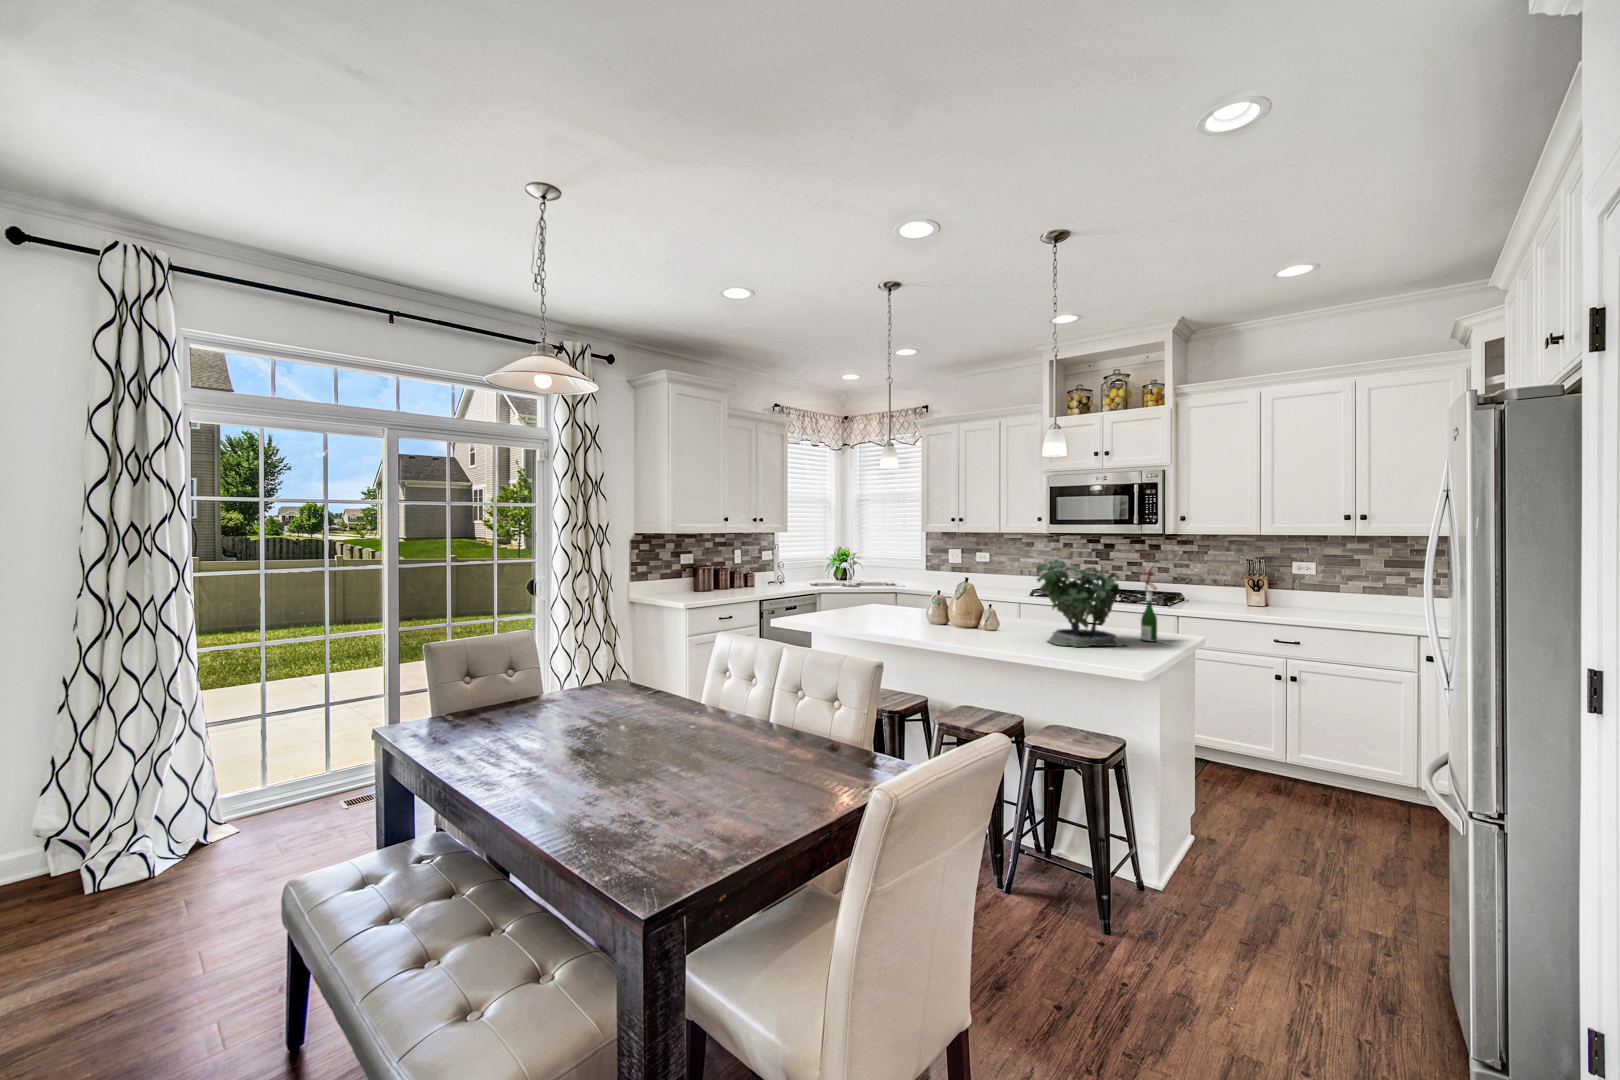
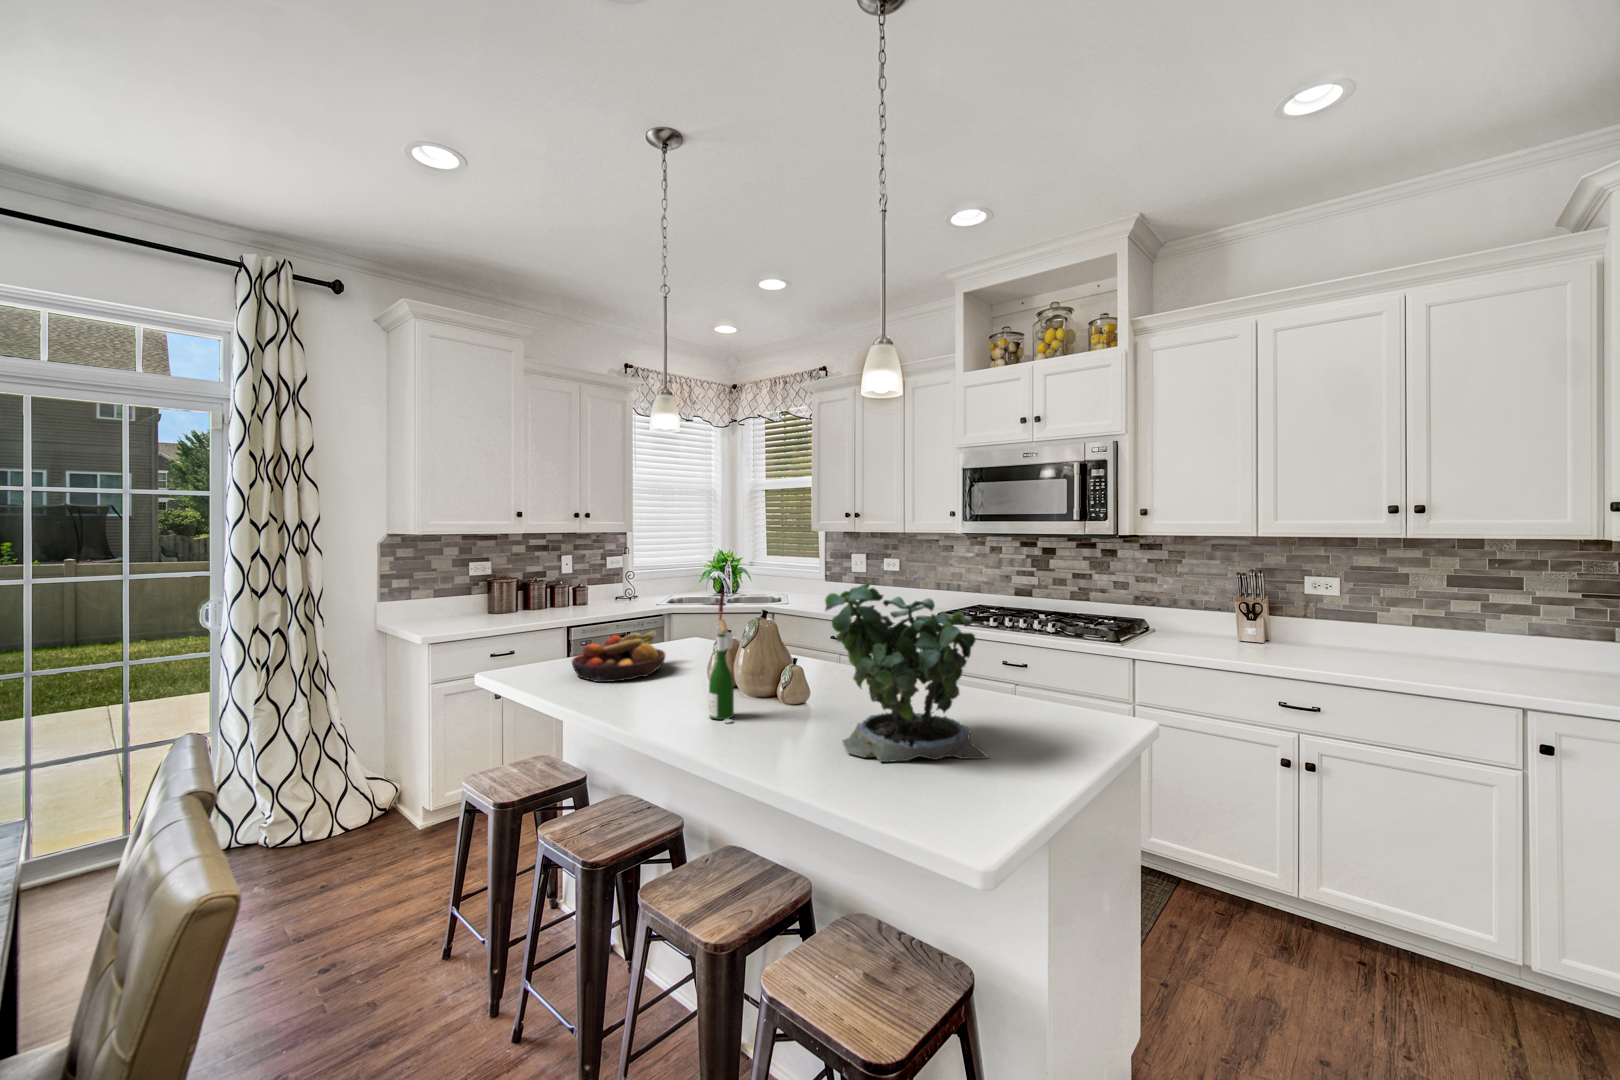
wine bottle: present [1141,567,1161,643] -> present [709,592,734,723]
fruit bowl: none [838,594,894,622] -> present [572,631,666,682]

